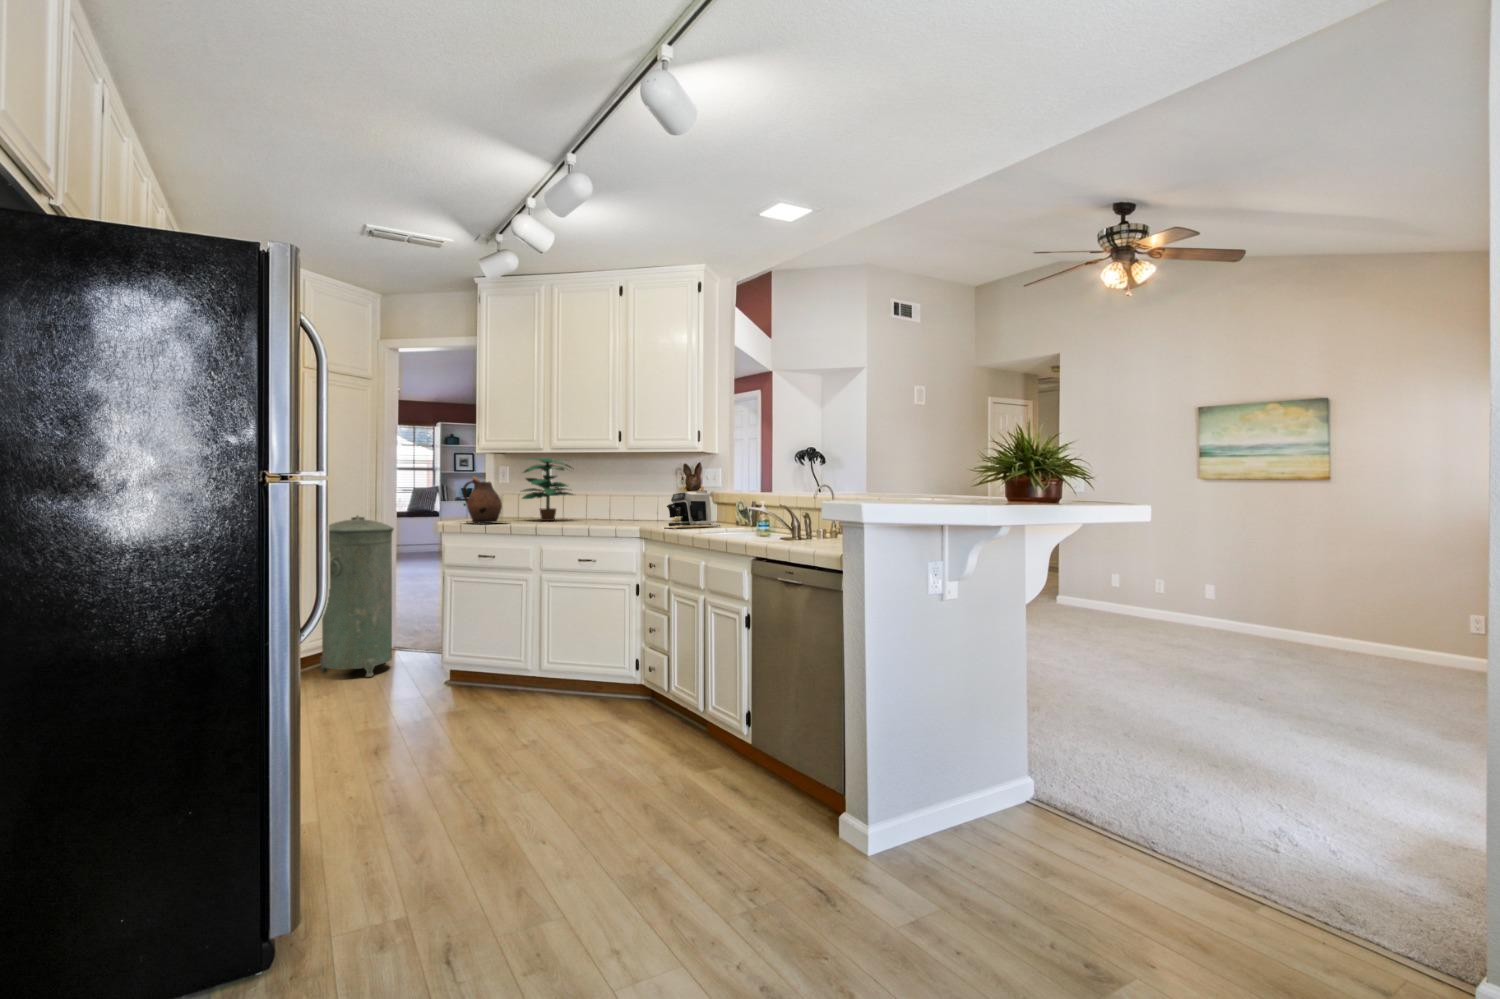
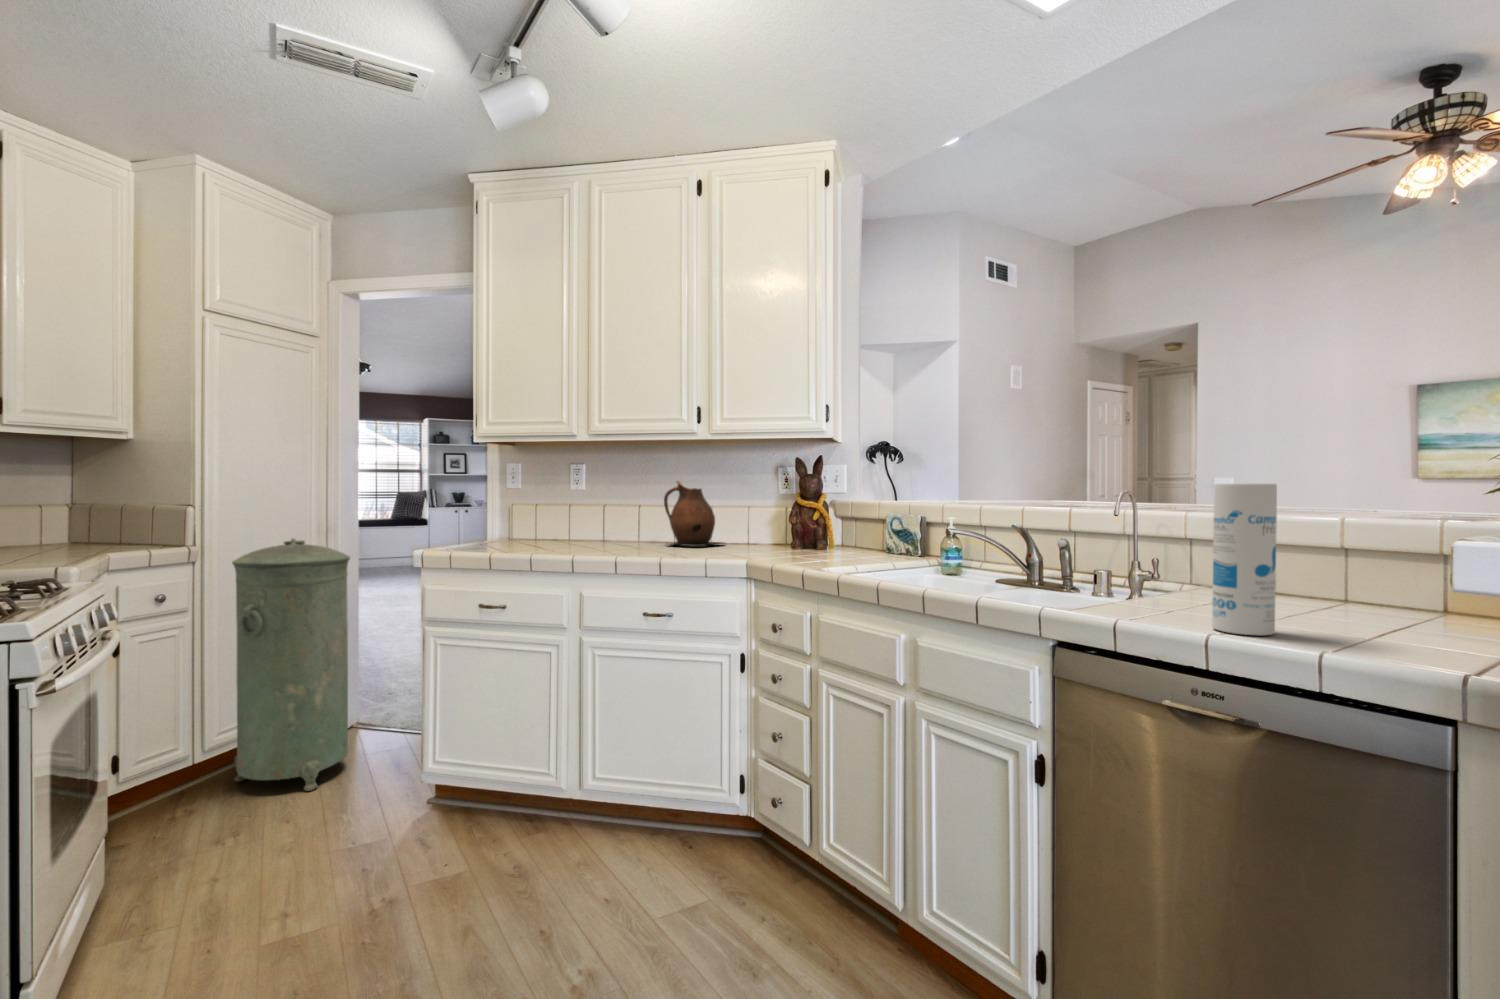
potted plant: present [522,458,573,521] -> none [541,450,623,545]
ceramic pitcher: present [463,476,502,524] -> present [664,481,722,547]
canister: none [800,481,824,547] -> present [1212,484,1277,635]
coffee maker: present [664,490,721,529] -> none [778,499,870,563]

